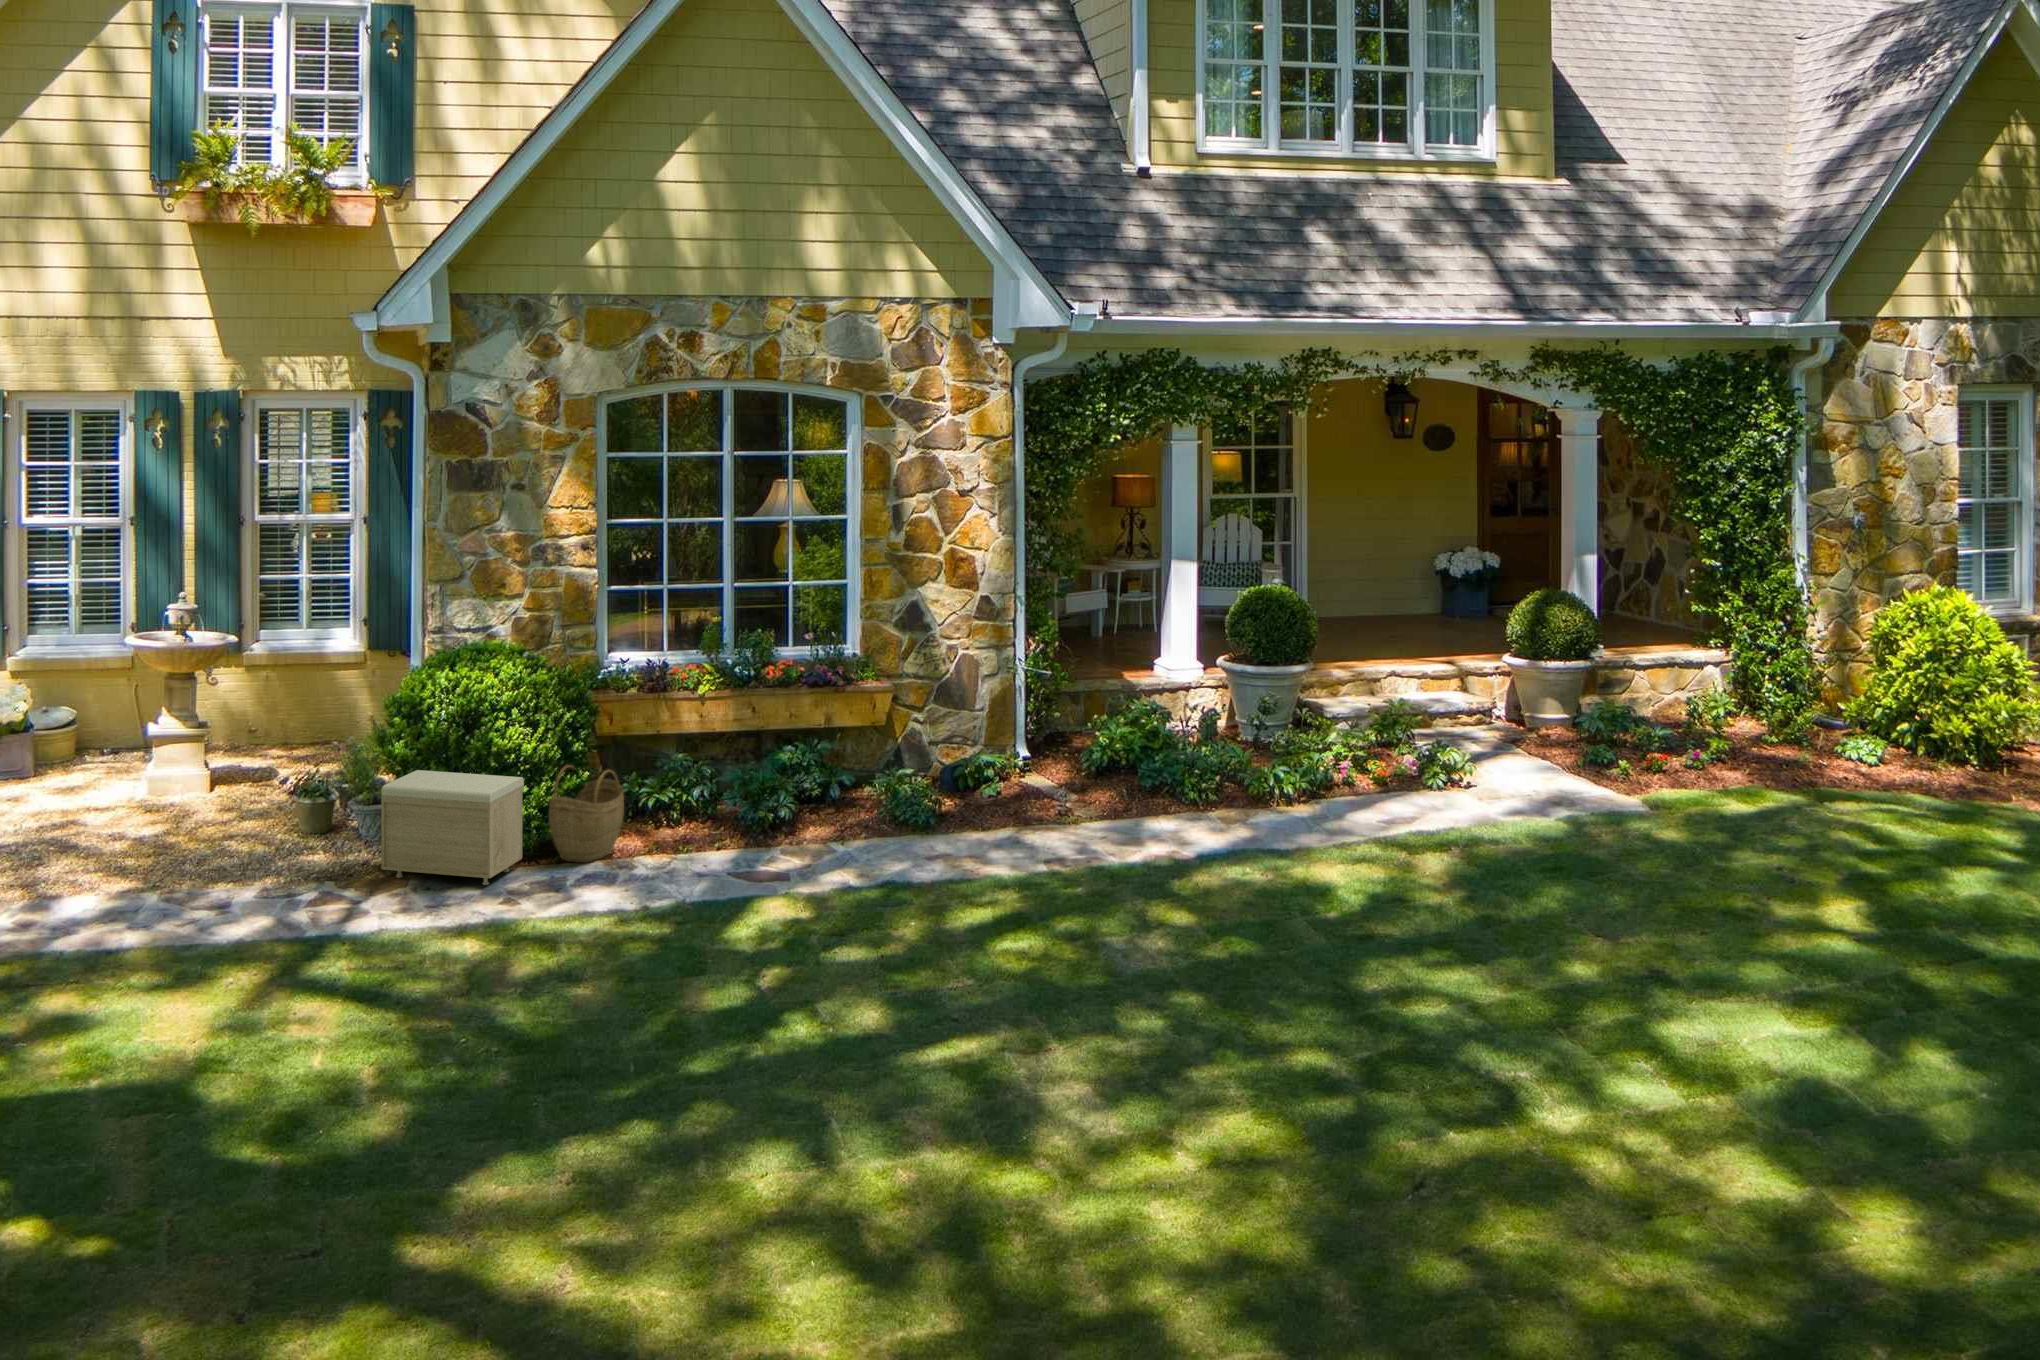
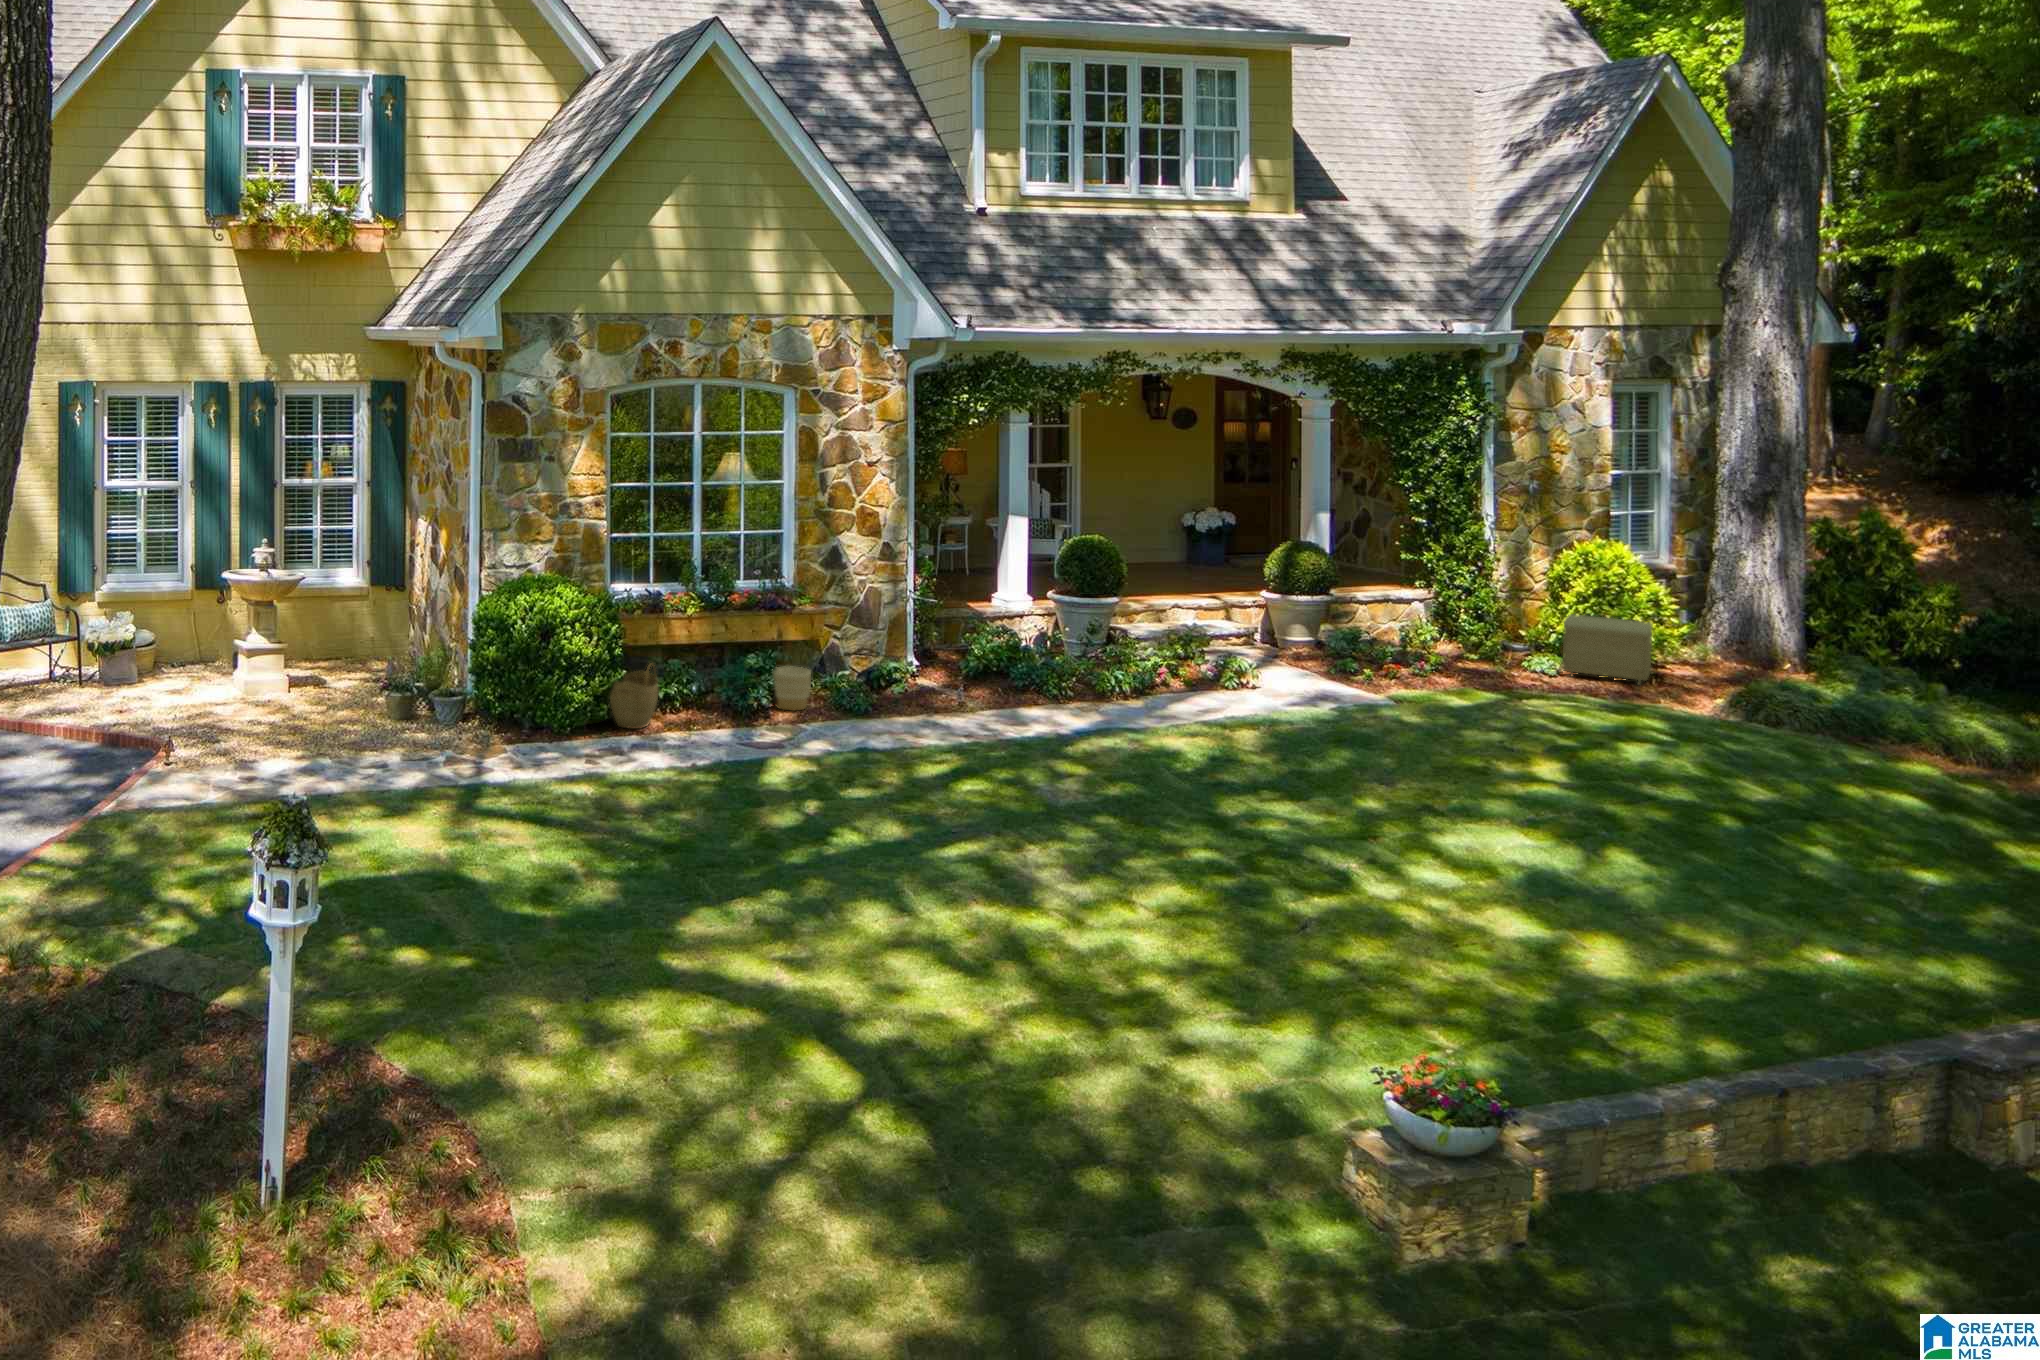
planter: none [803,769,855,830] -> present [774,667,811,711]
storage bench: present [381,770,524,885] -> present [1563,614,1653,684]

